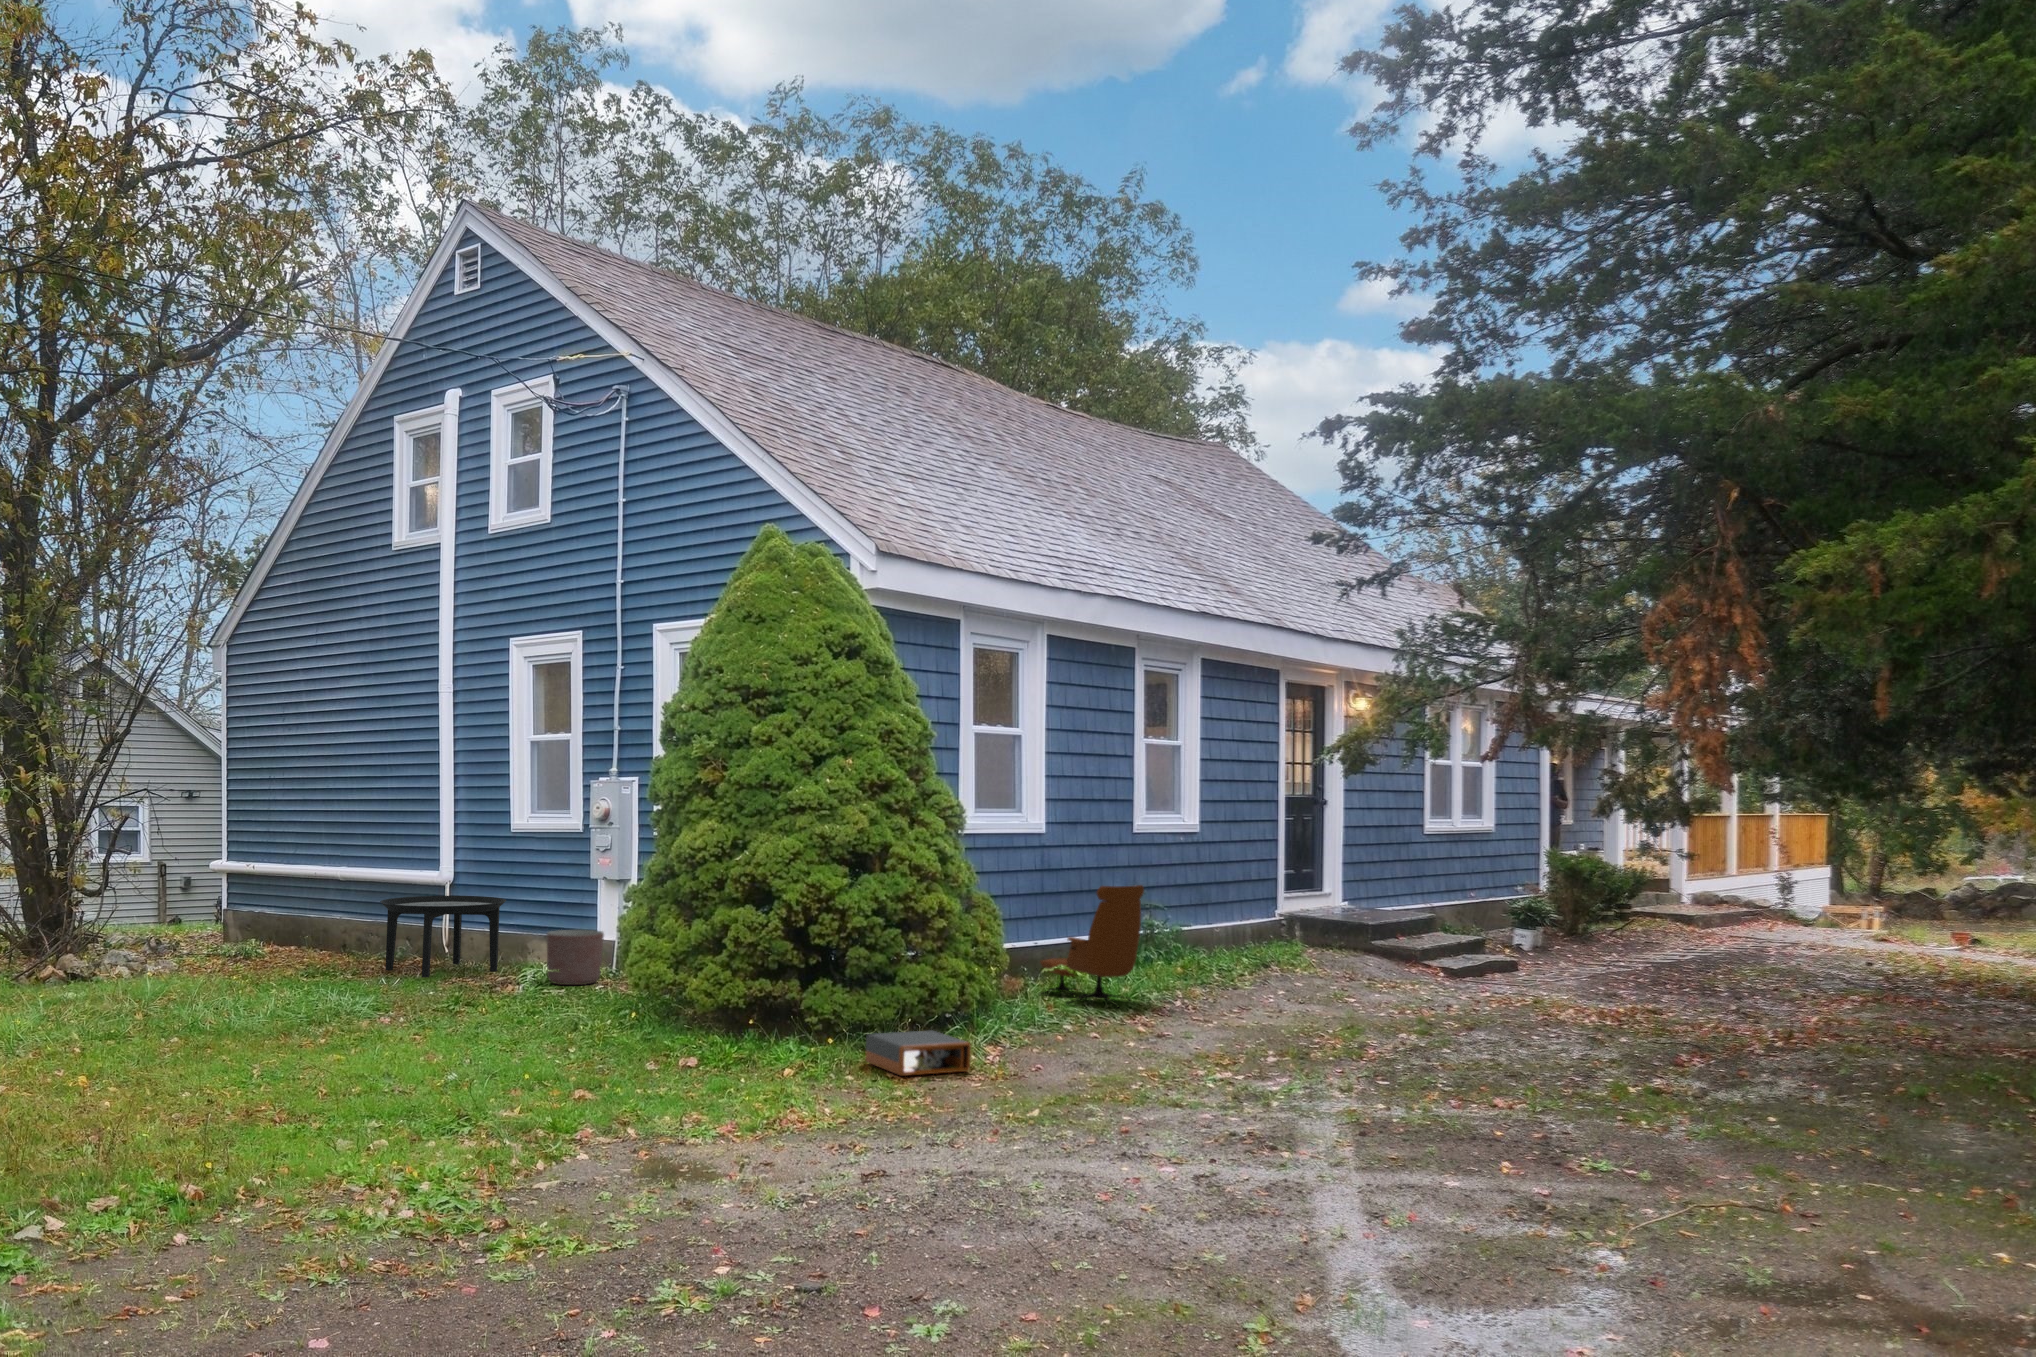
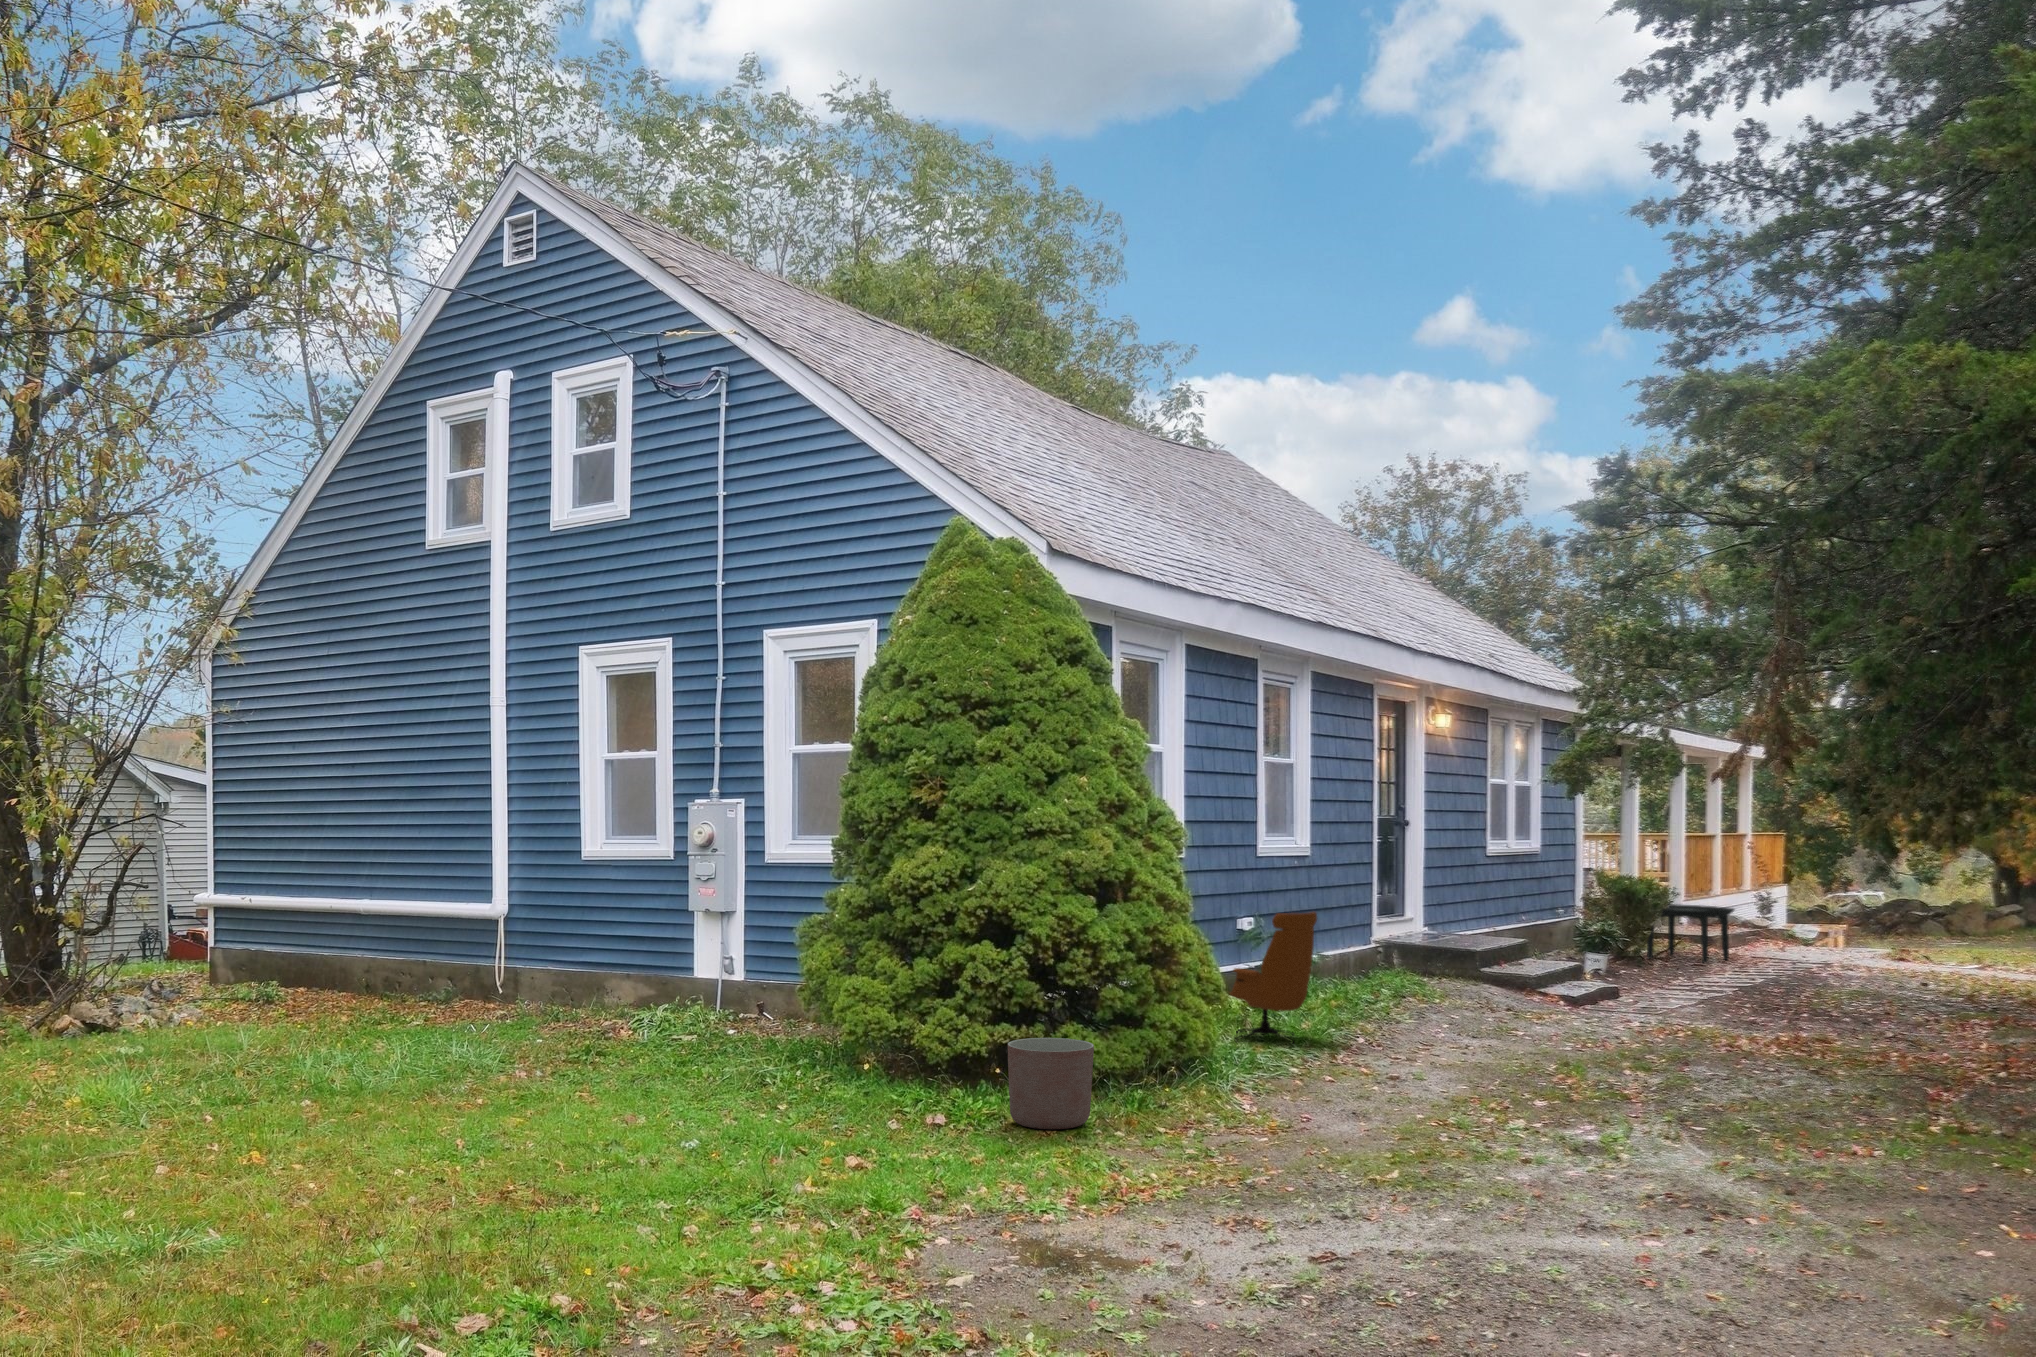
round table: present [380,896,506,977] -> present [1647,904,1735,963]
planter: present [547,930,604,985] -> present [1008,1038,1094,1129]
storage box: present [865,1030,971,1076] -> none [1122,1076,1248,1129]

